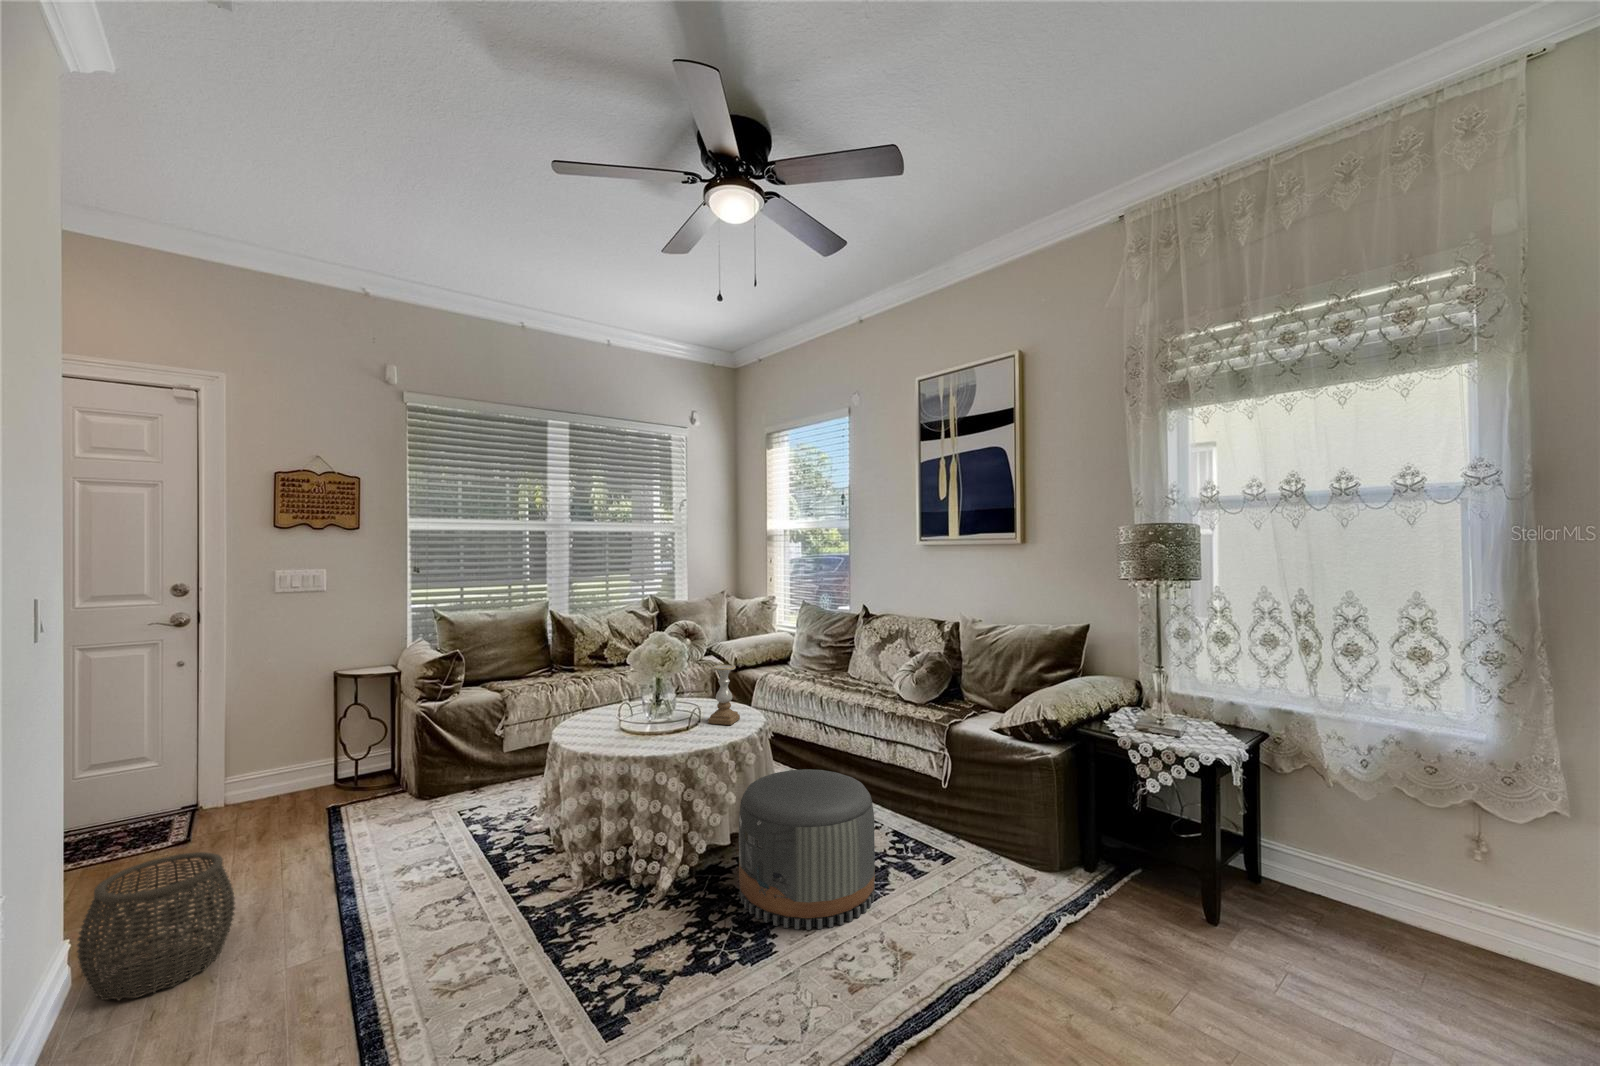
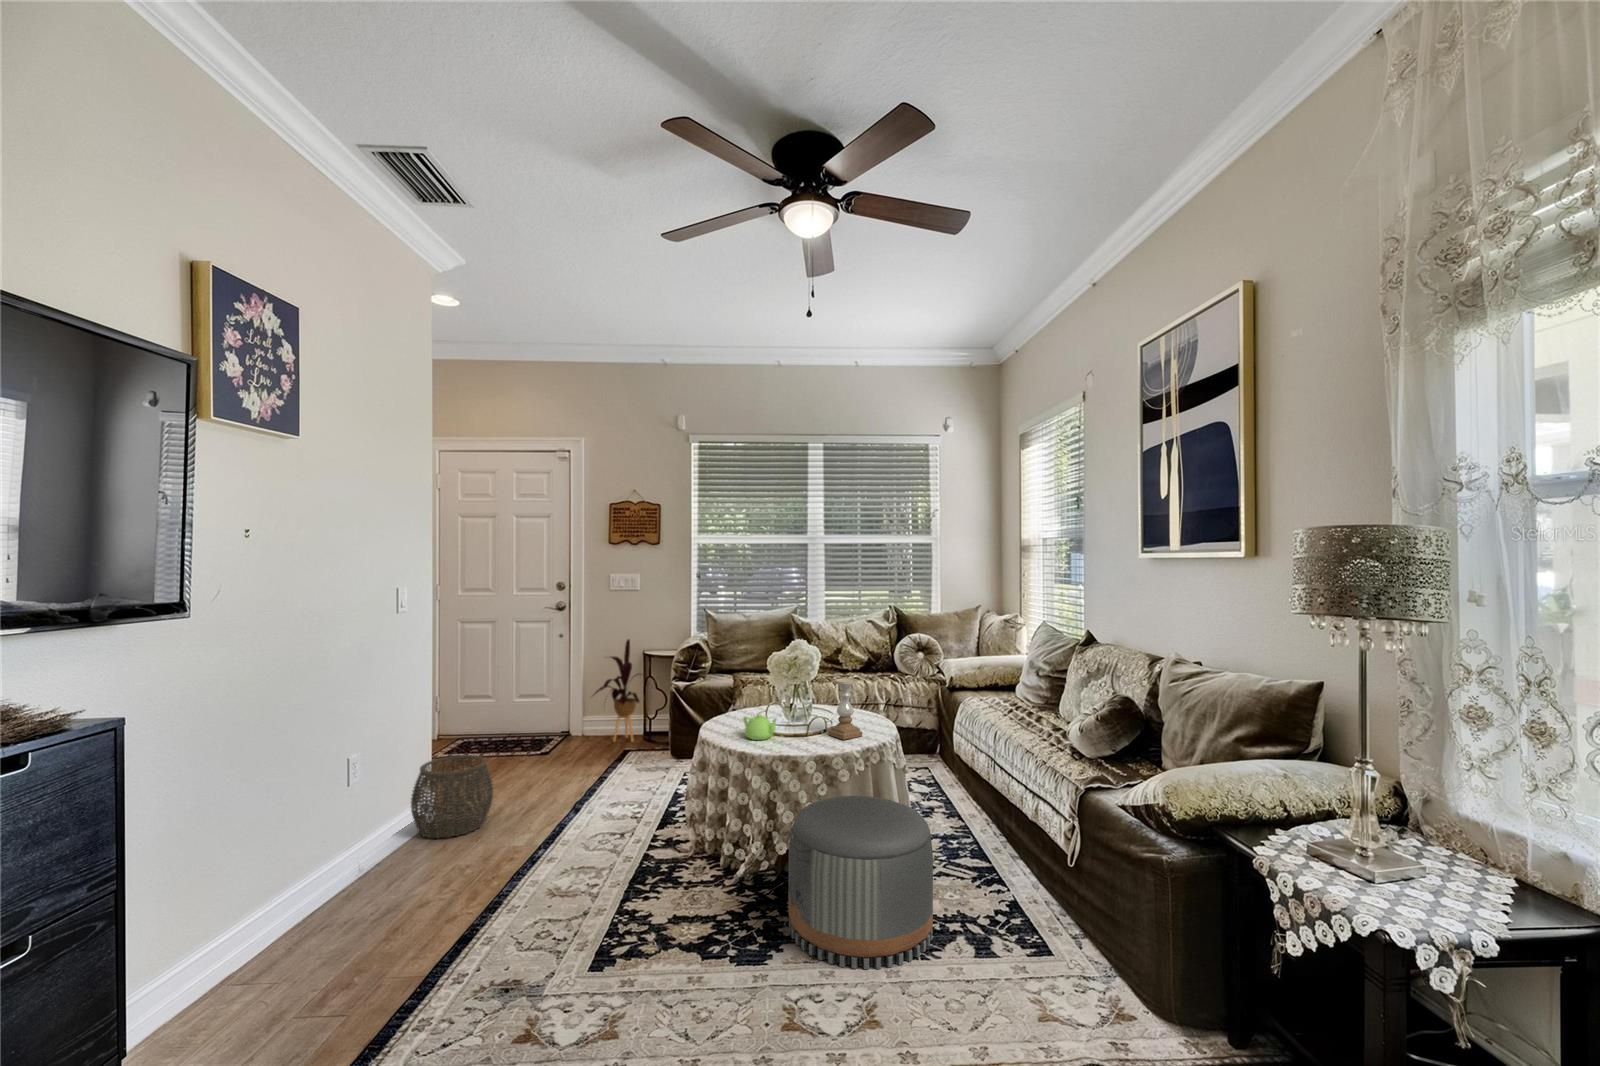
house plant: none [267,659,352,799] -> present [595,639,639,742]
teapot: none [625,714,670,742] -> present [743,714,777,740]

